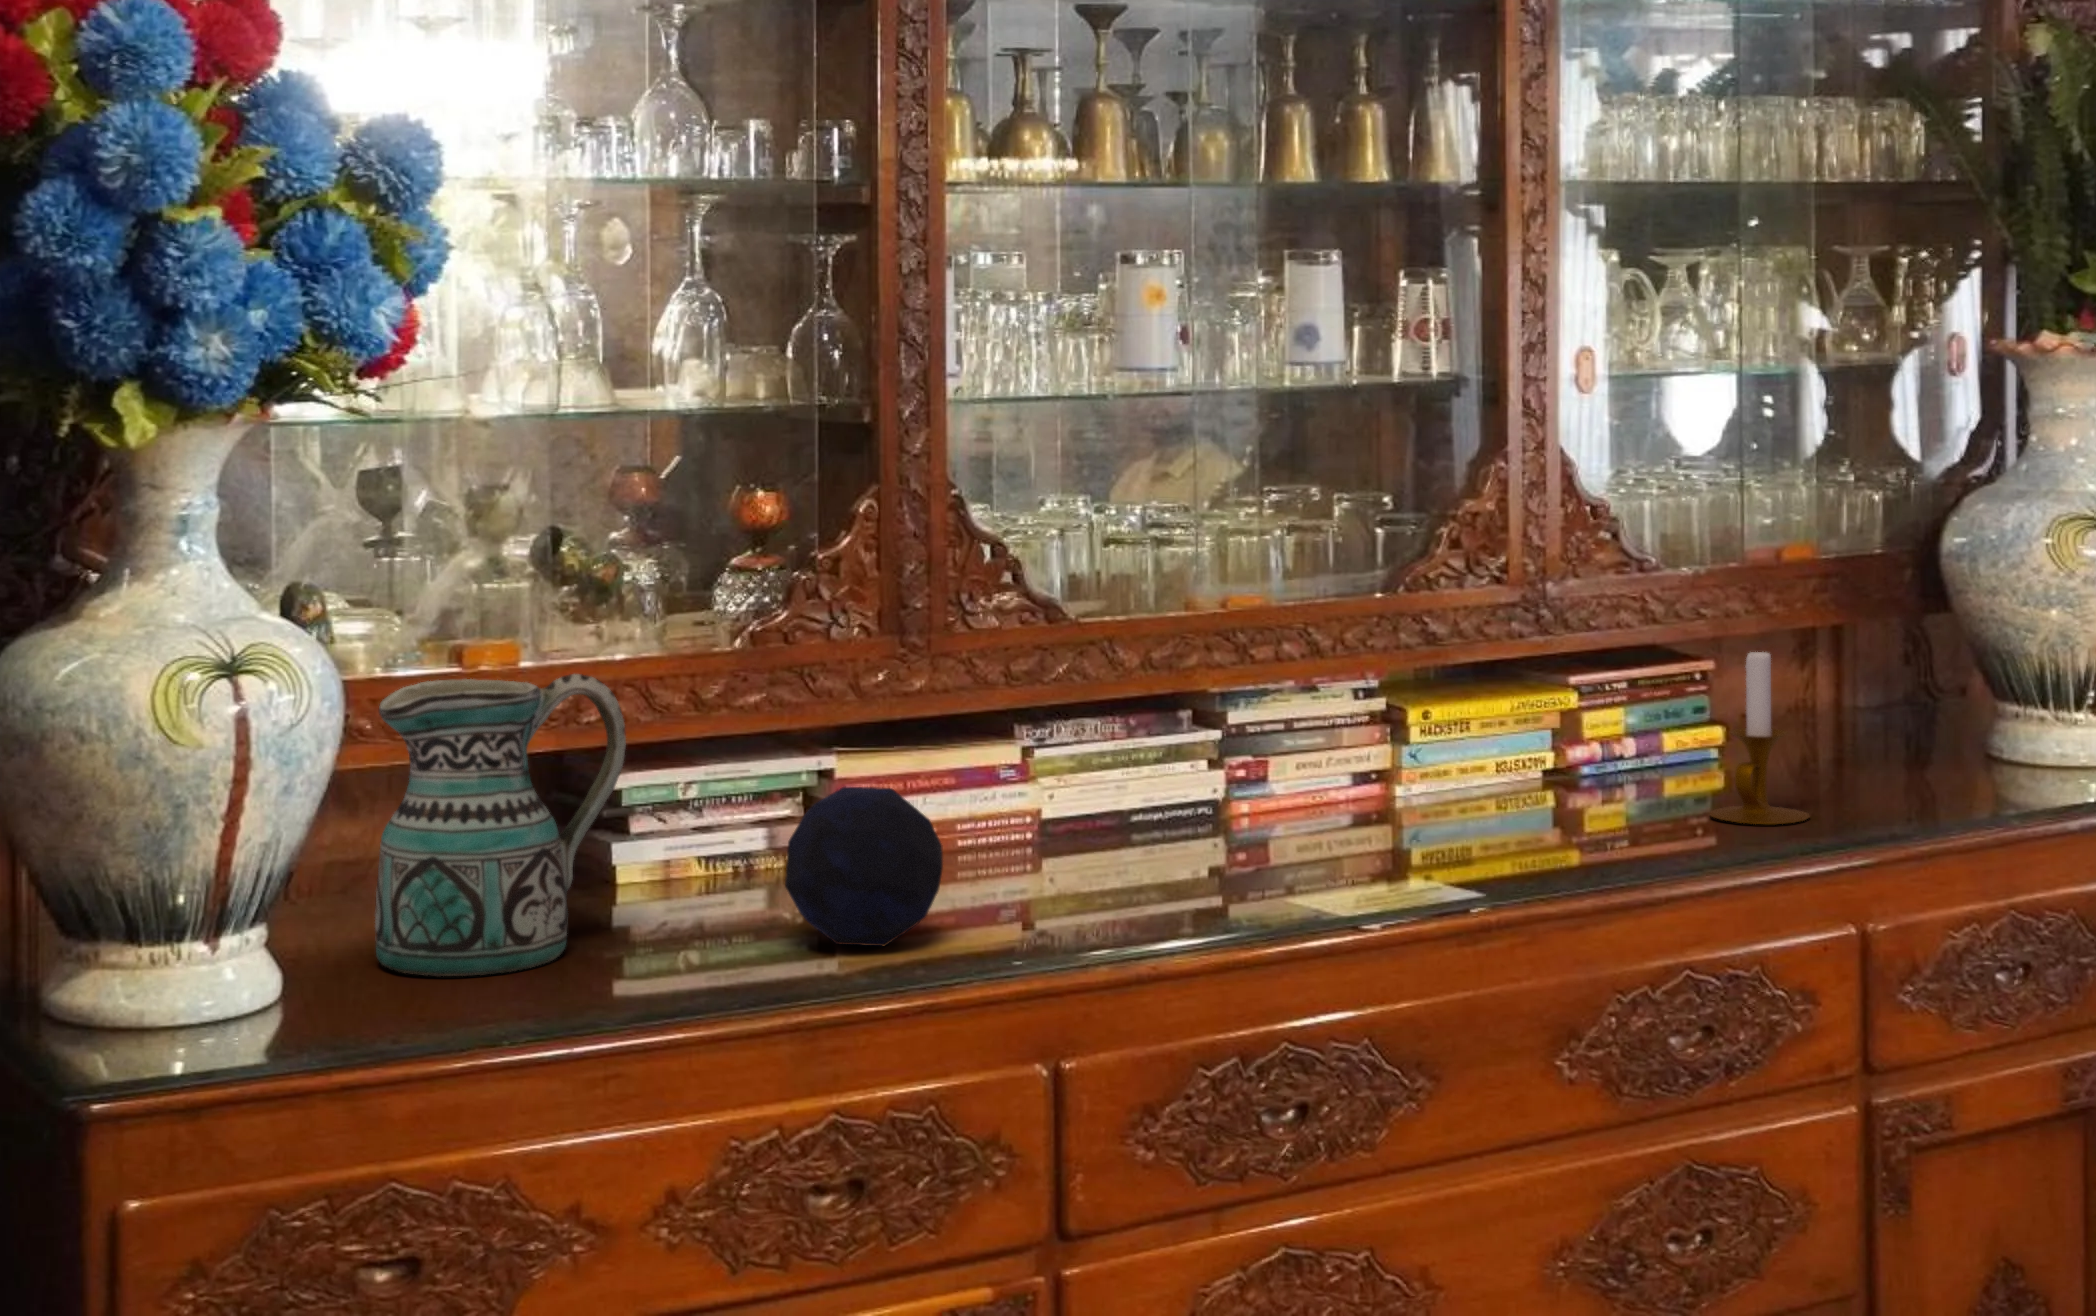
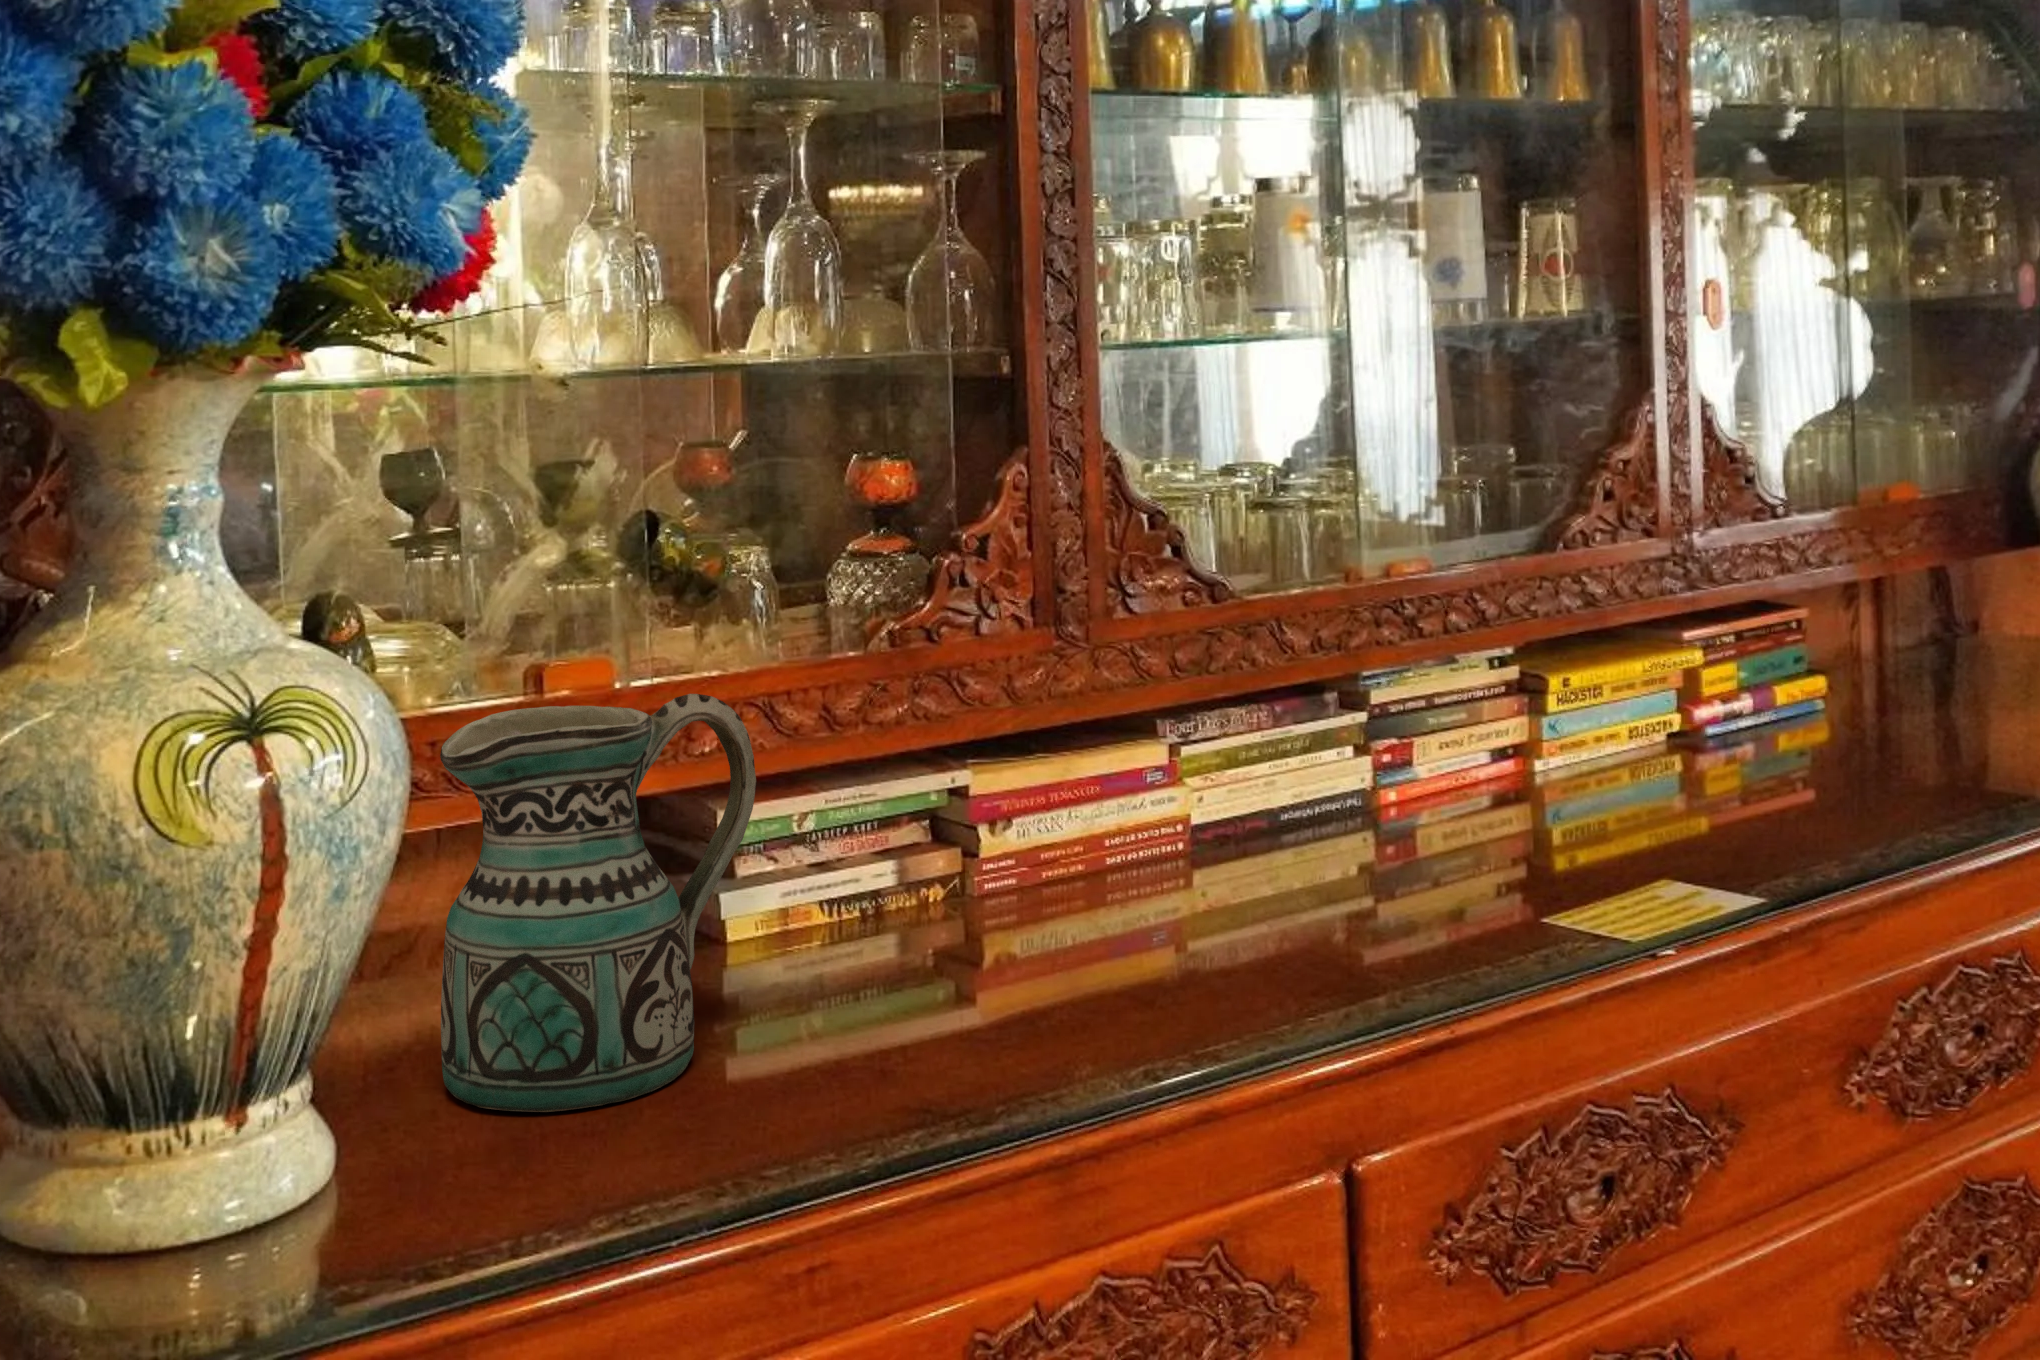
candlestick: present [1710,652,1810,824] -> none [1894,600,2008,790]
decorative orb: present [785,786,943,946] -> none [972,823,1178,1027]

